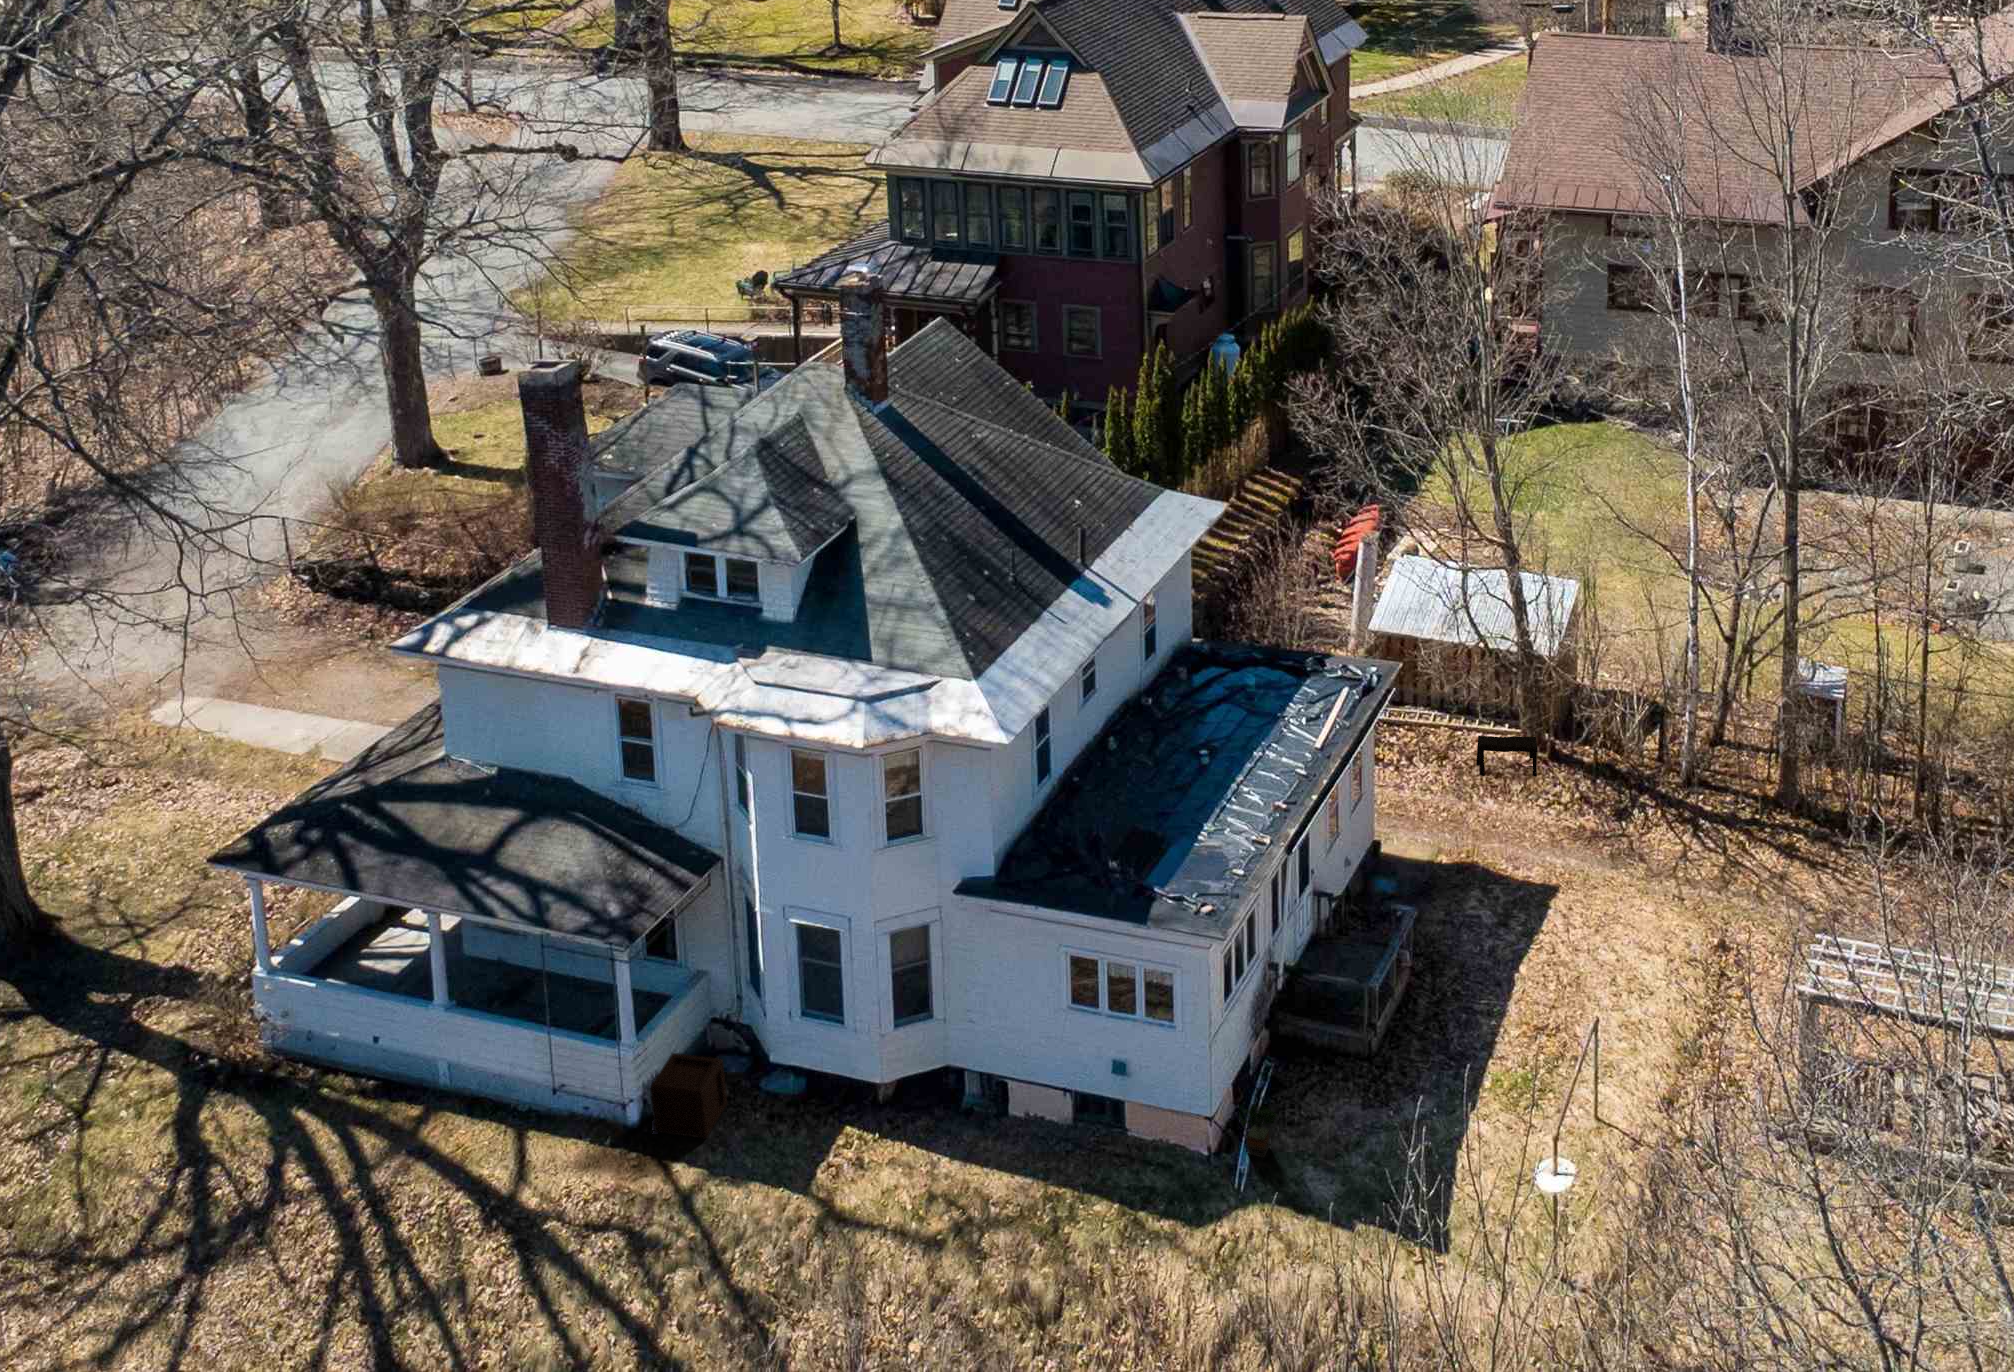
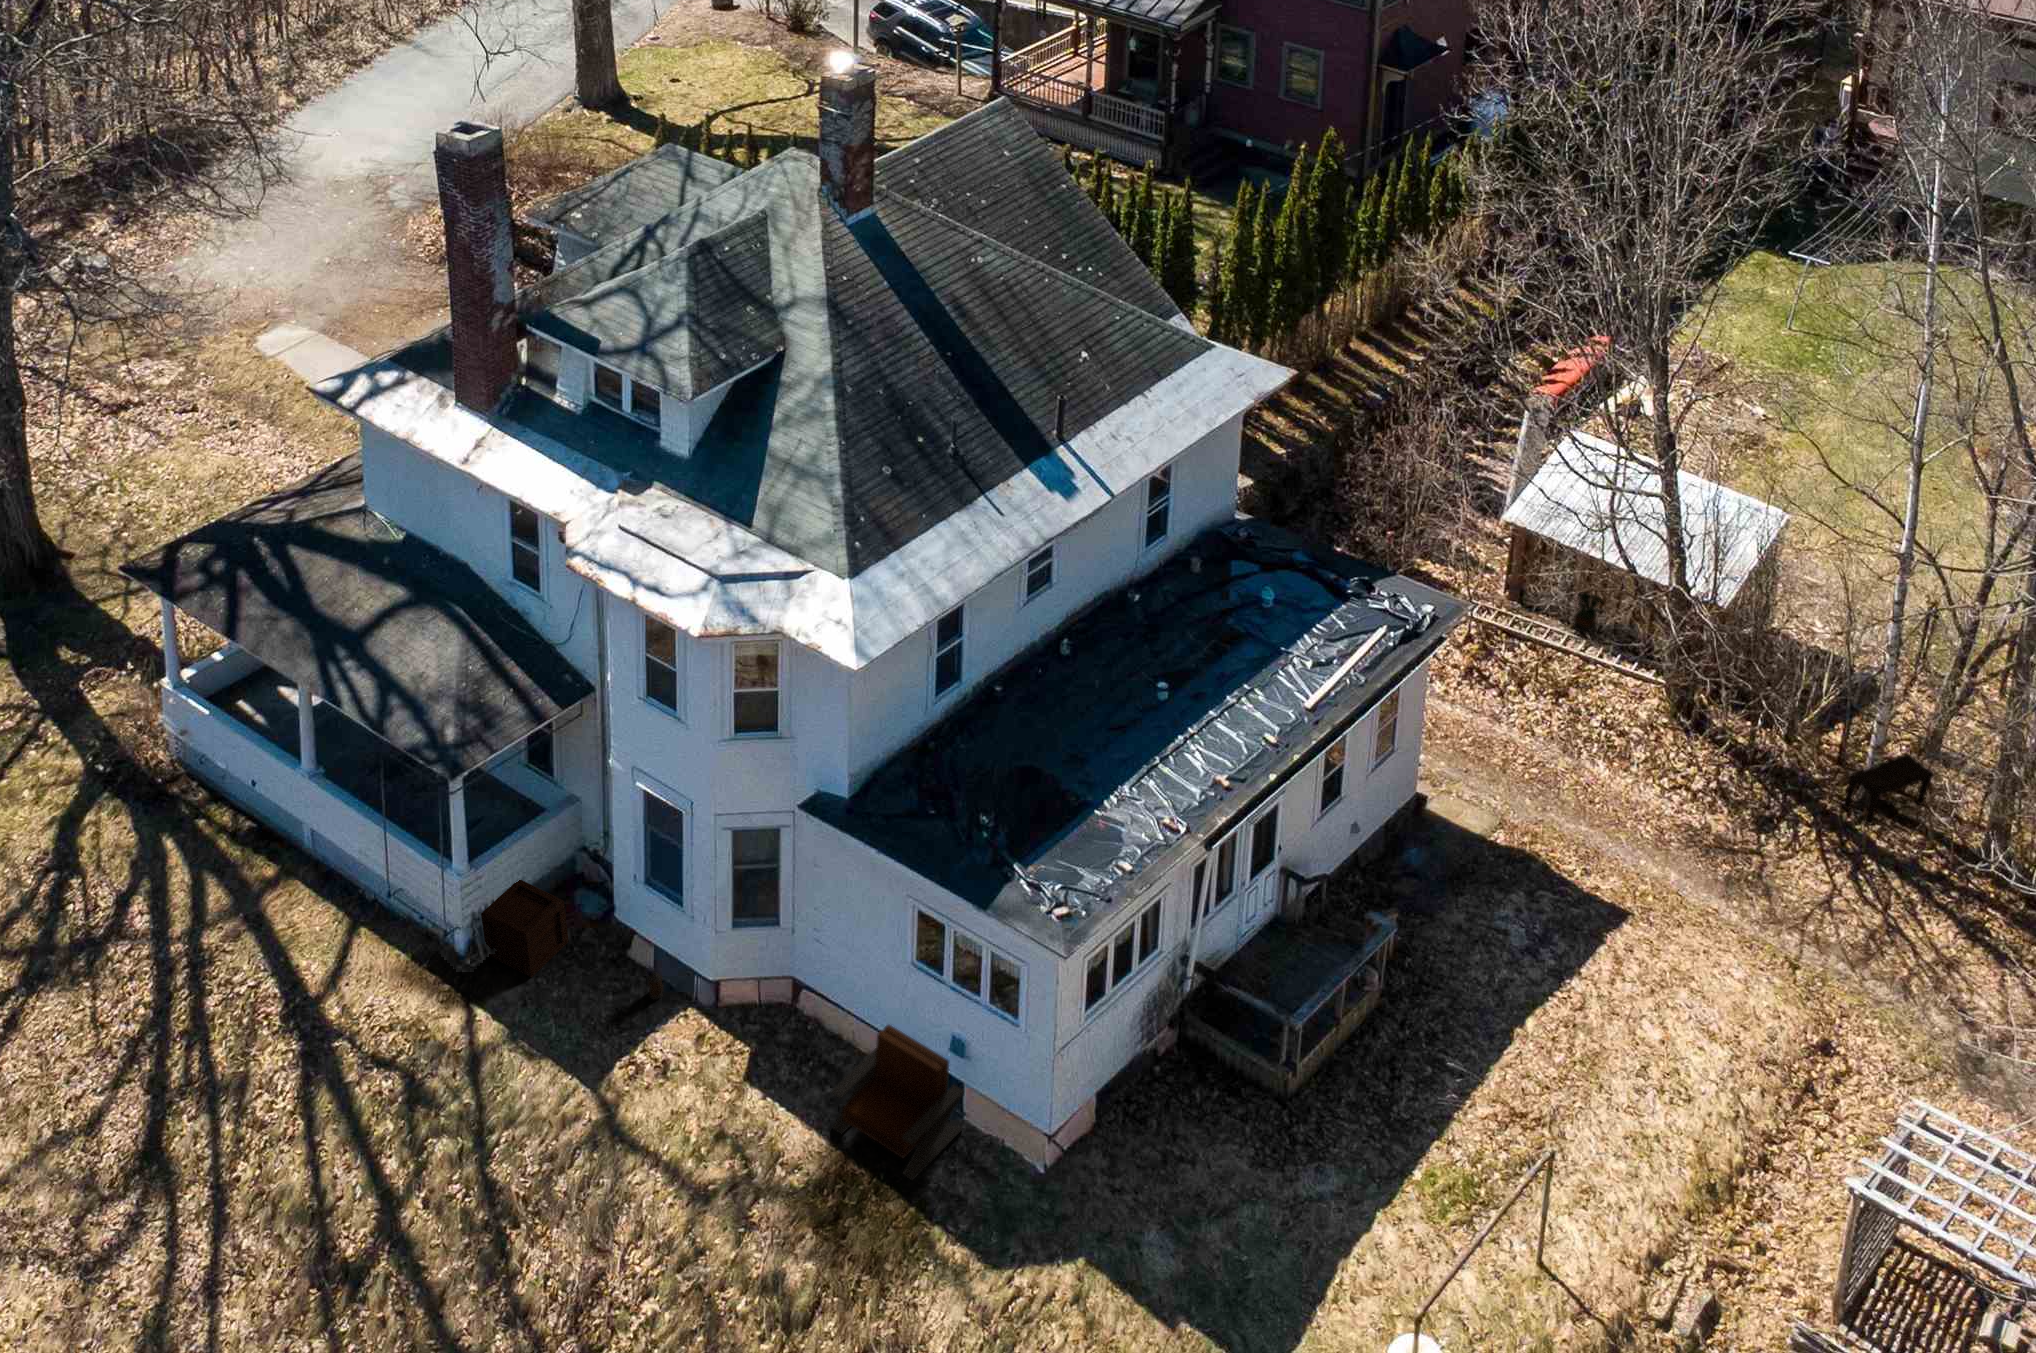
bench: present [1476,736,1538,776] -> present [1843,754,1934,825]
lounge chair: none [1032,1070,1144,1201] -> present [831,1025,964,1180]
watering can: none [813,1094,839,1128] -> present [647,964,664,999]
potted tree: present [1241,1104,1276,1158] -> present [1573,592,1603,634]

